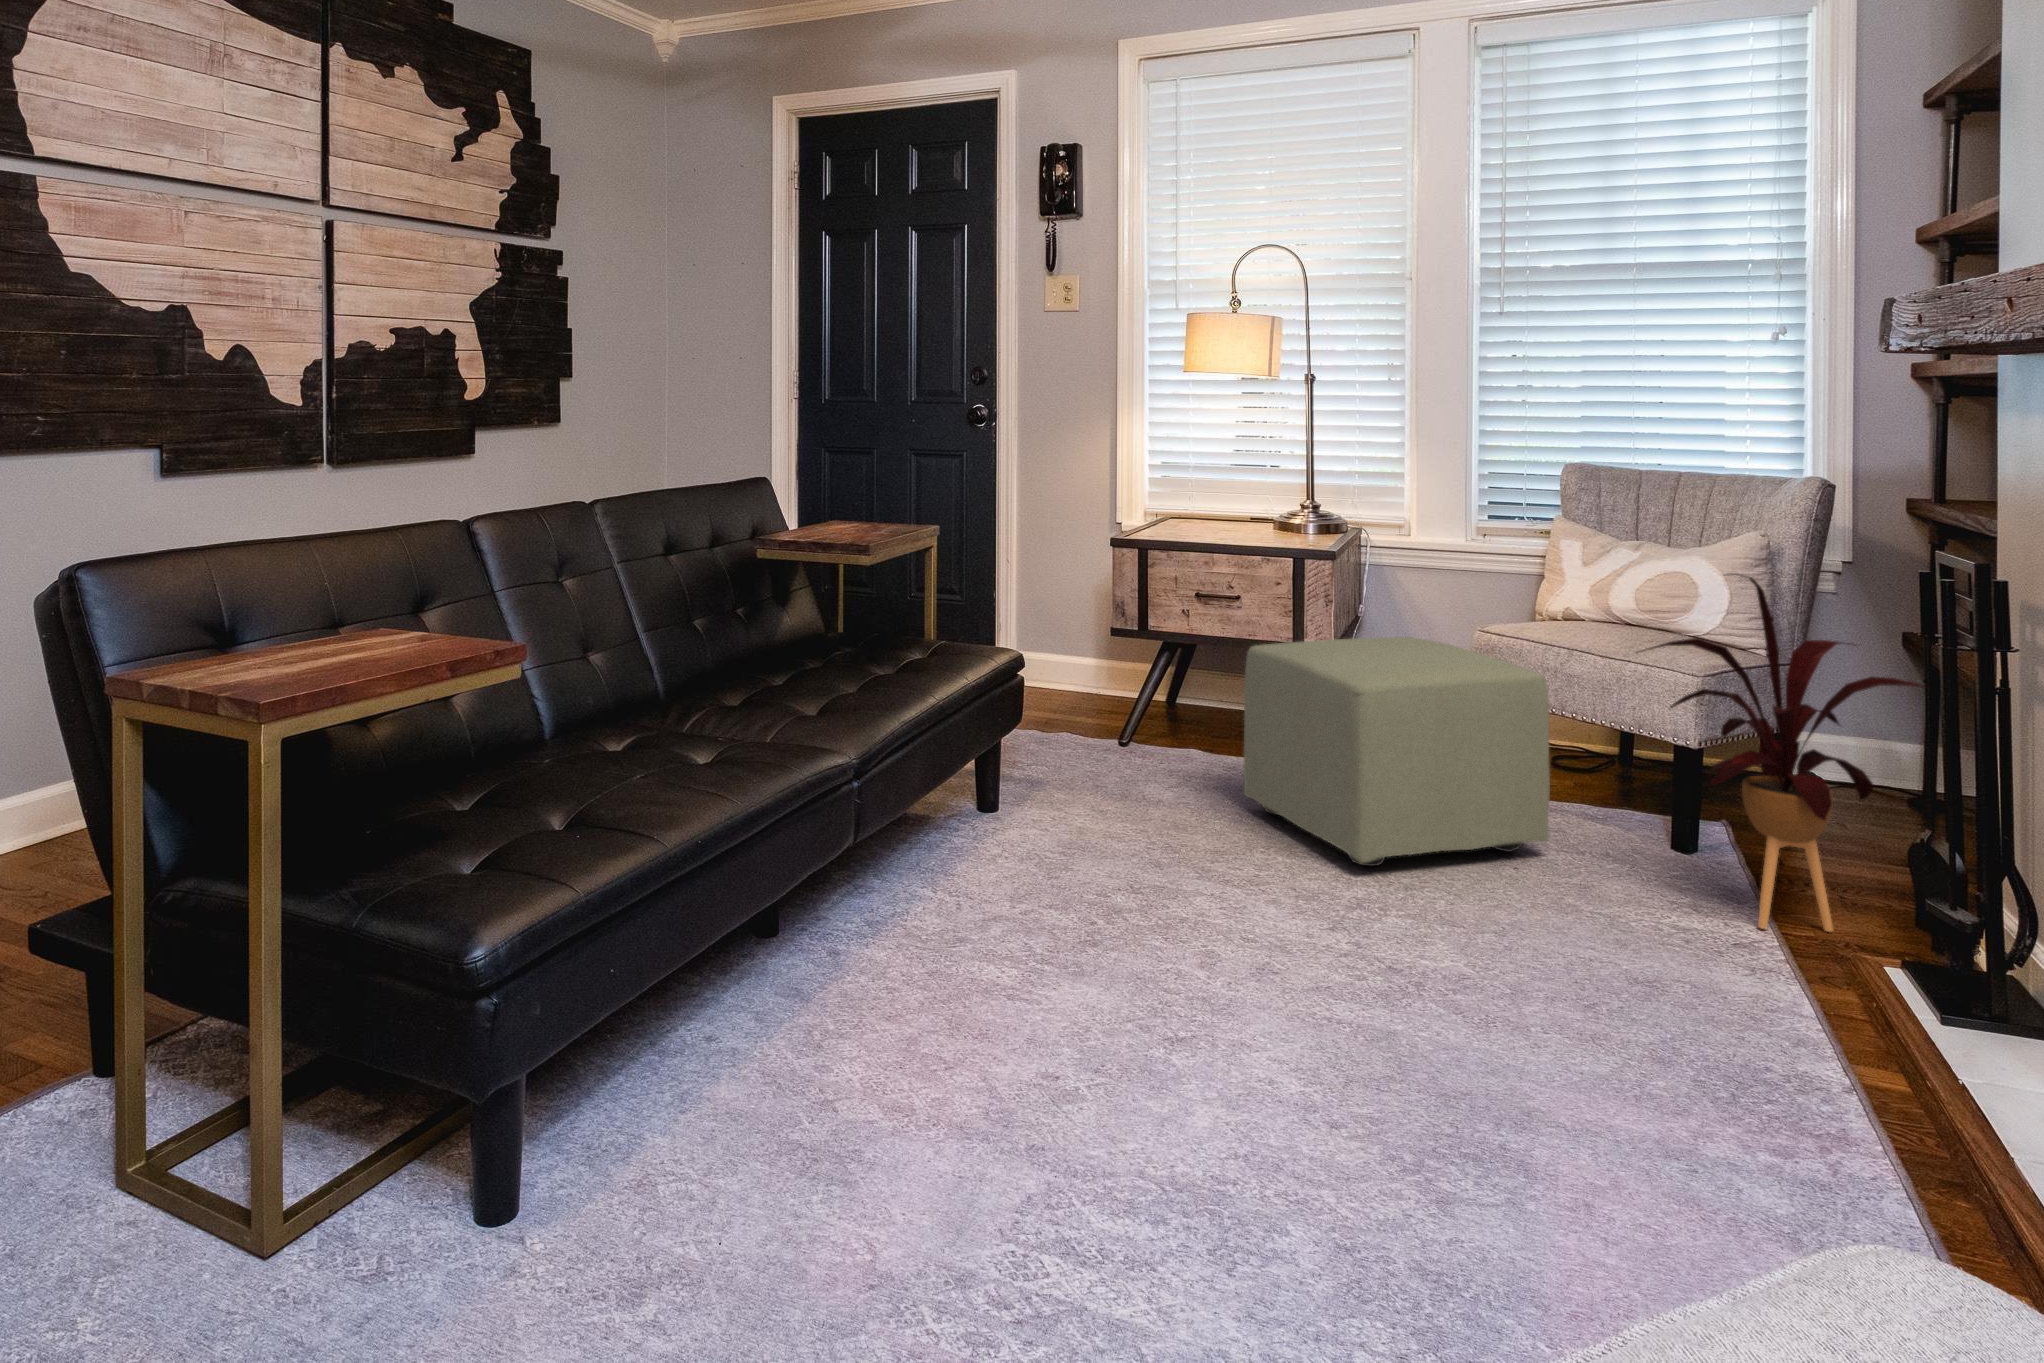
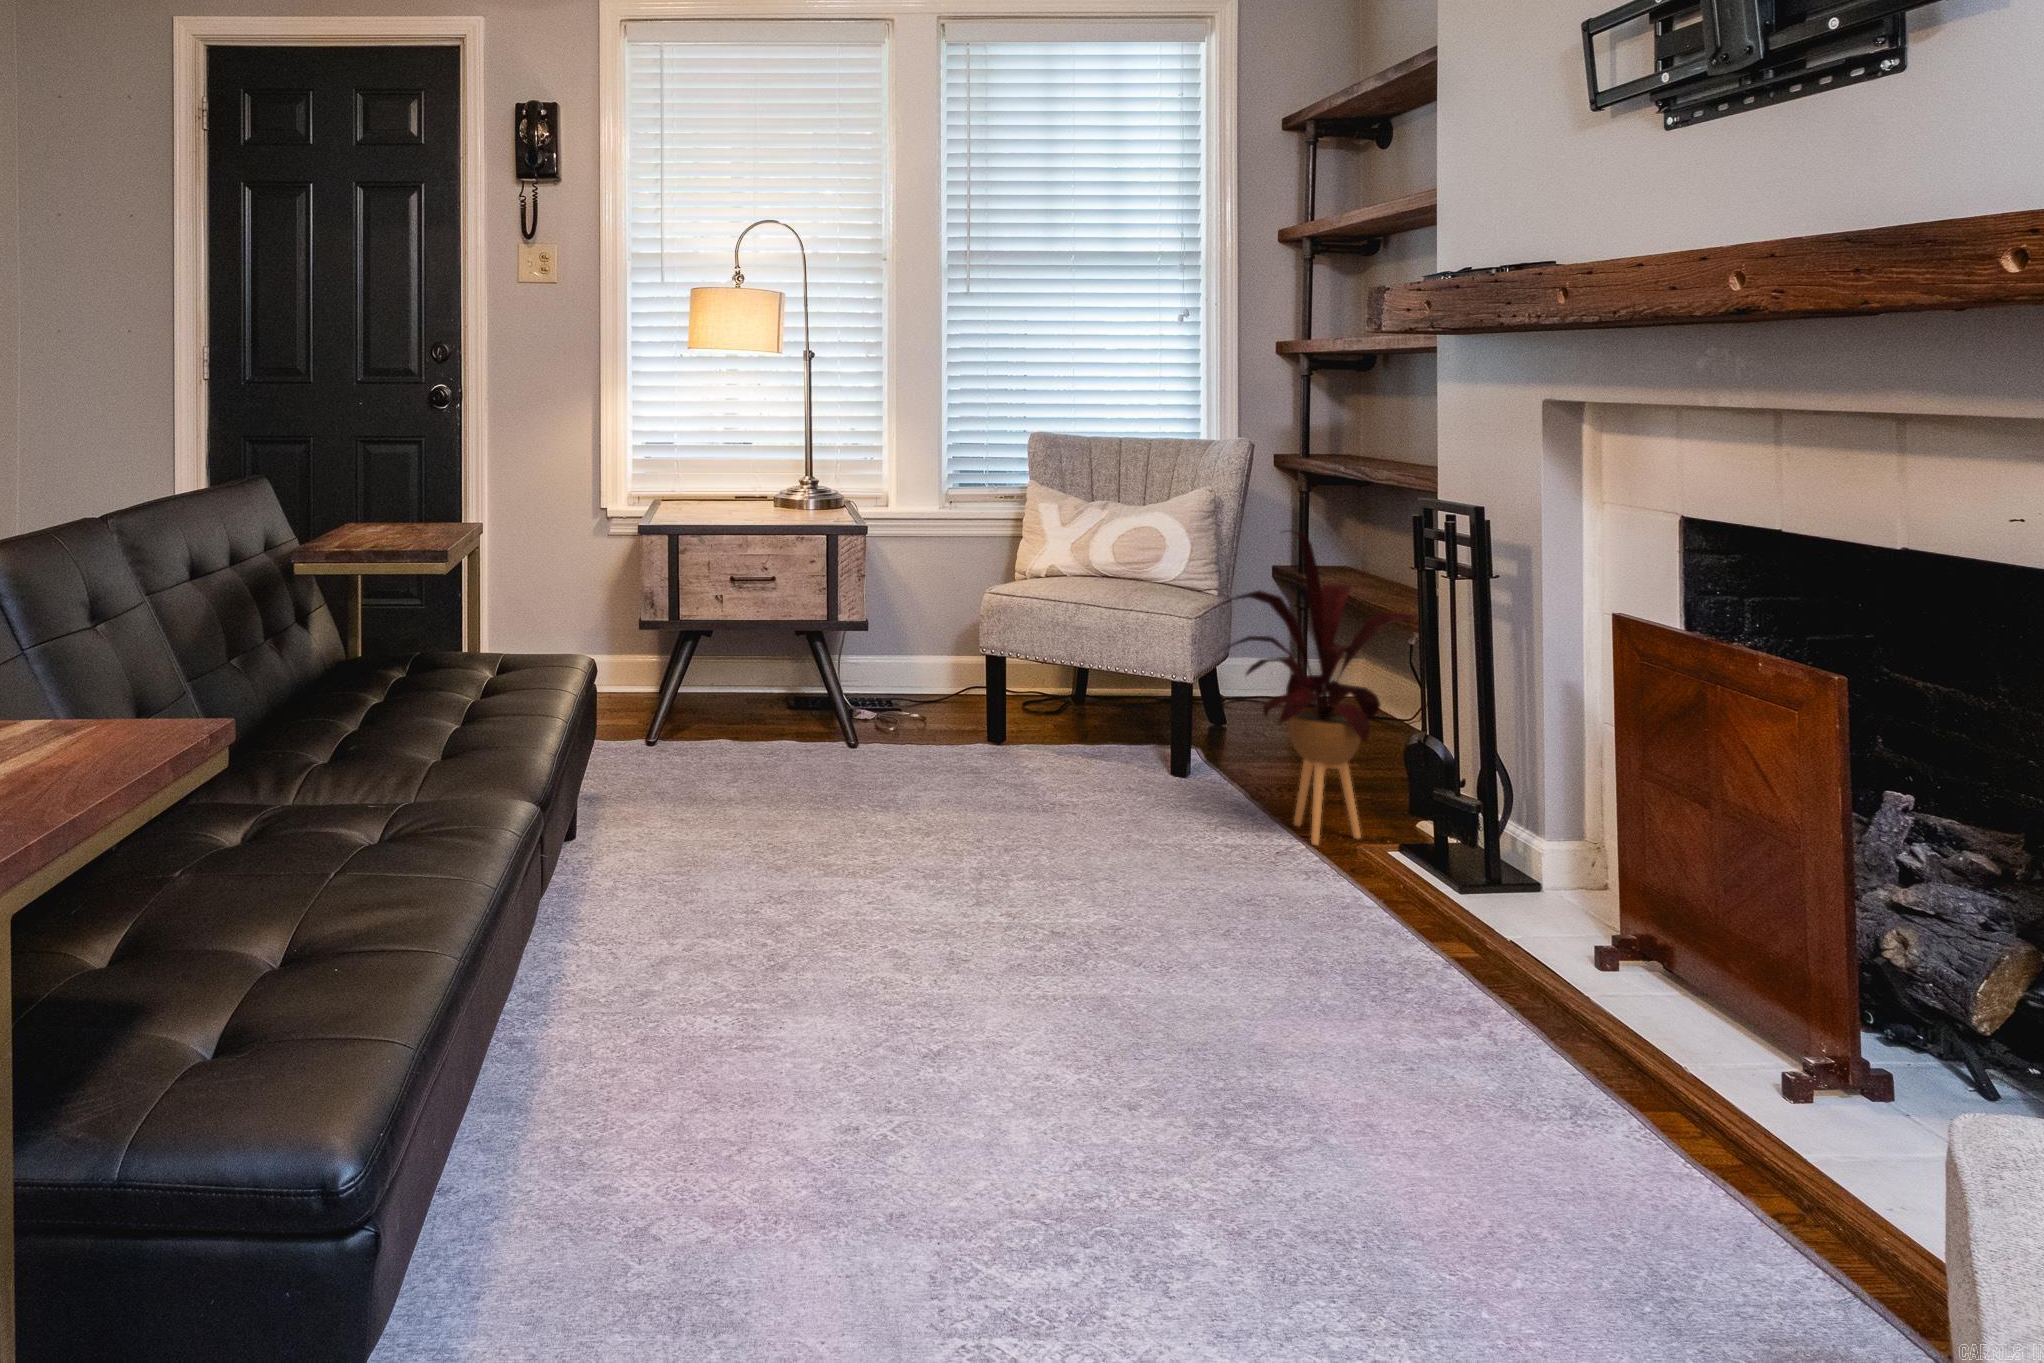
ottoman: present [1244,637,1550,867] -> none [820,608,1109,842]

